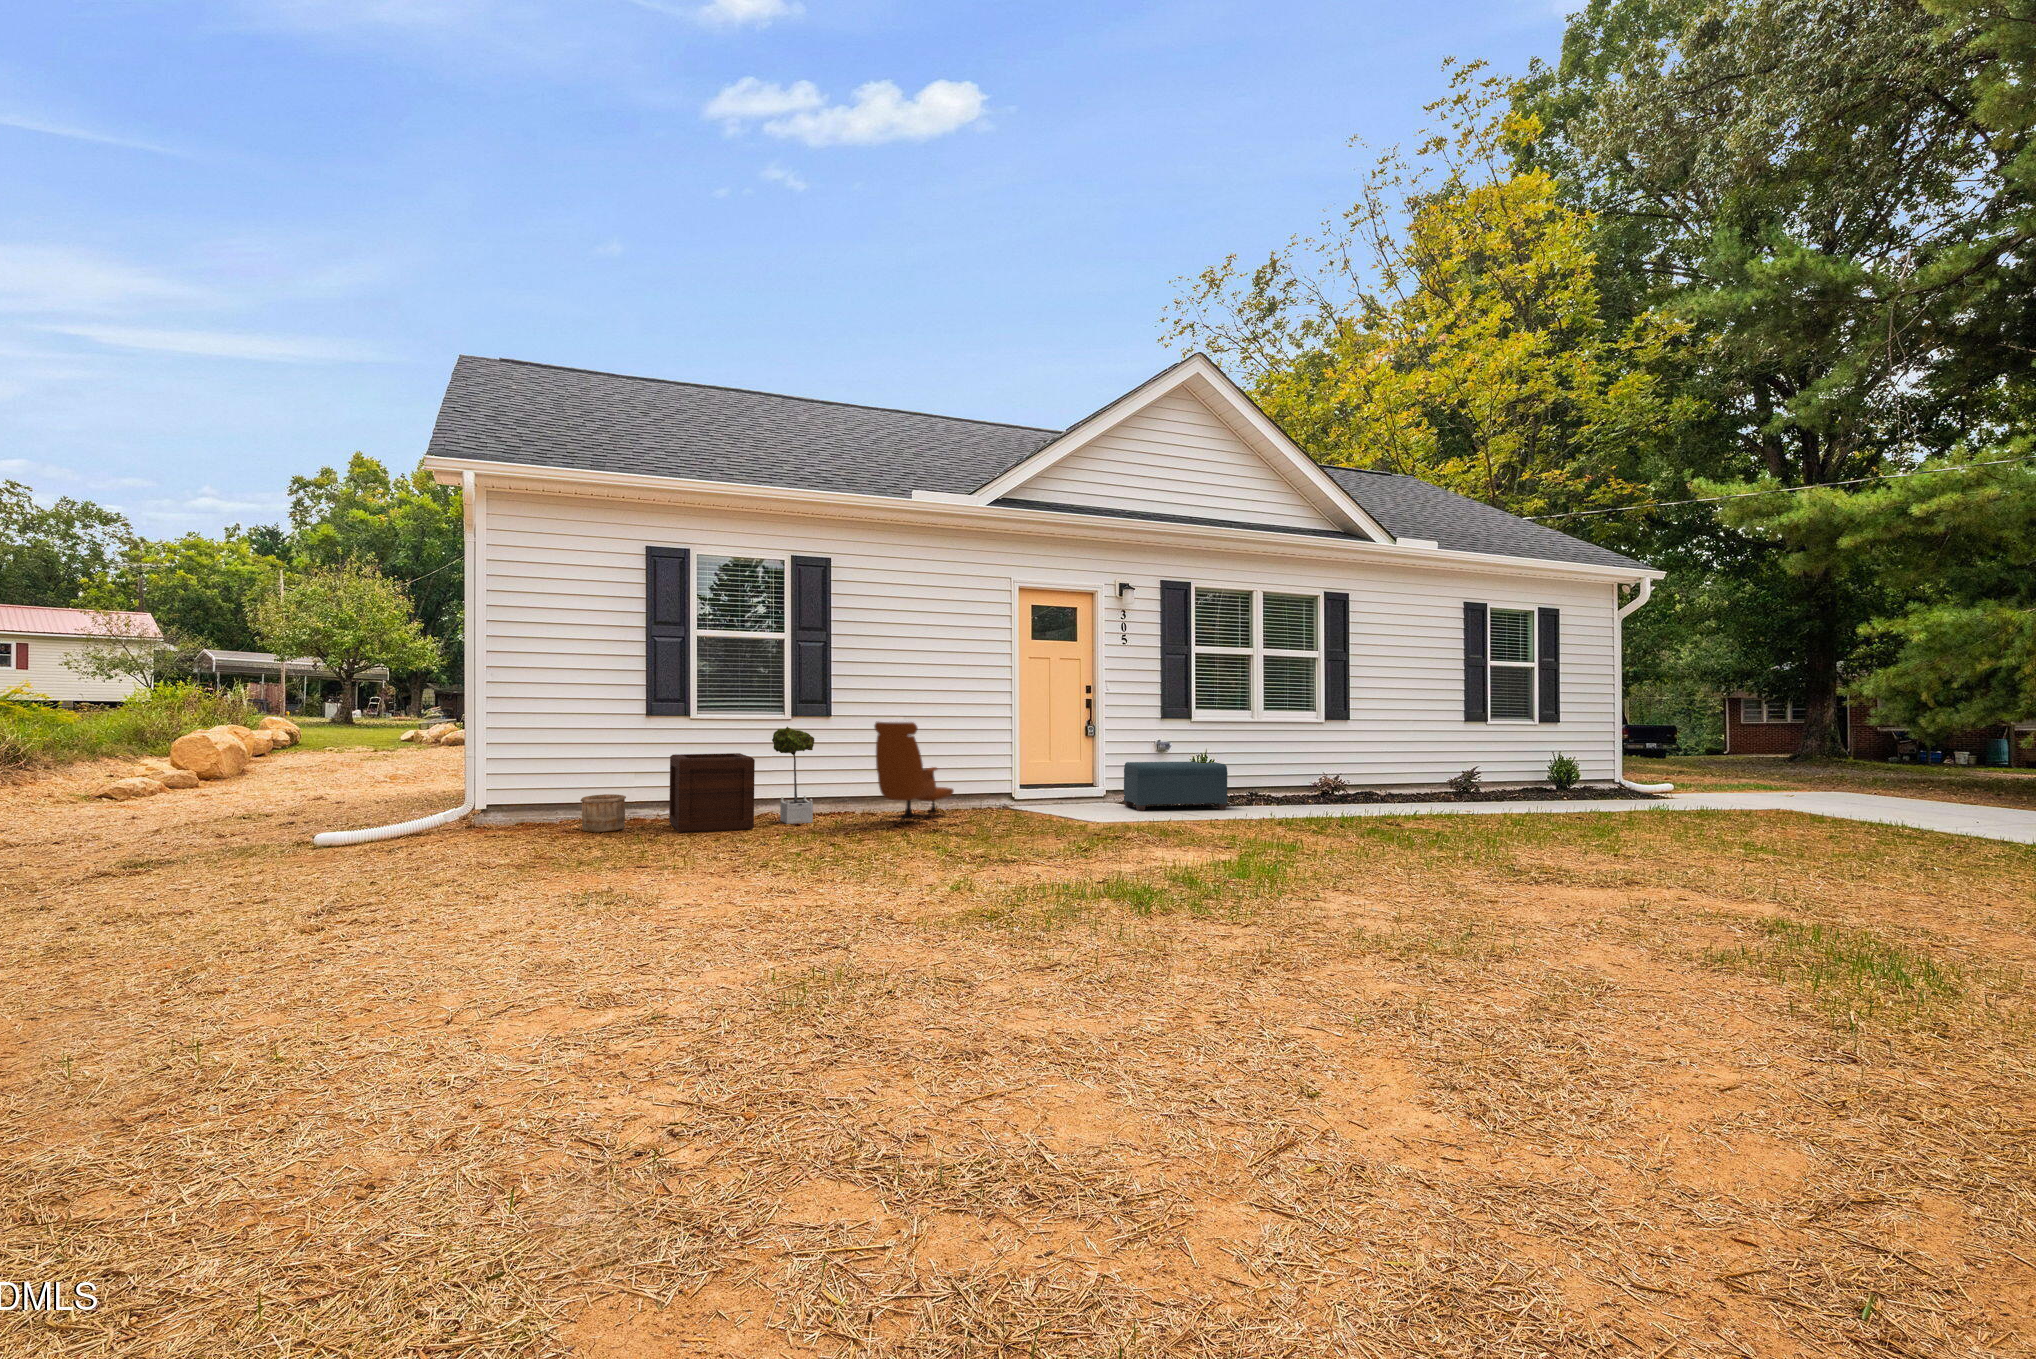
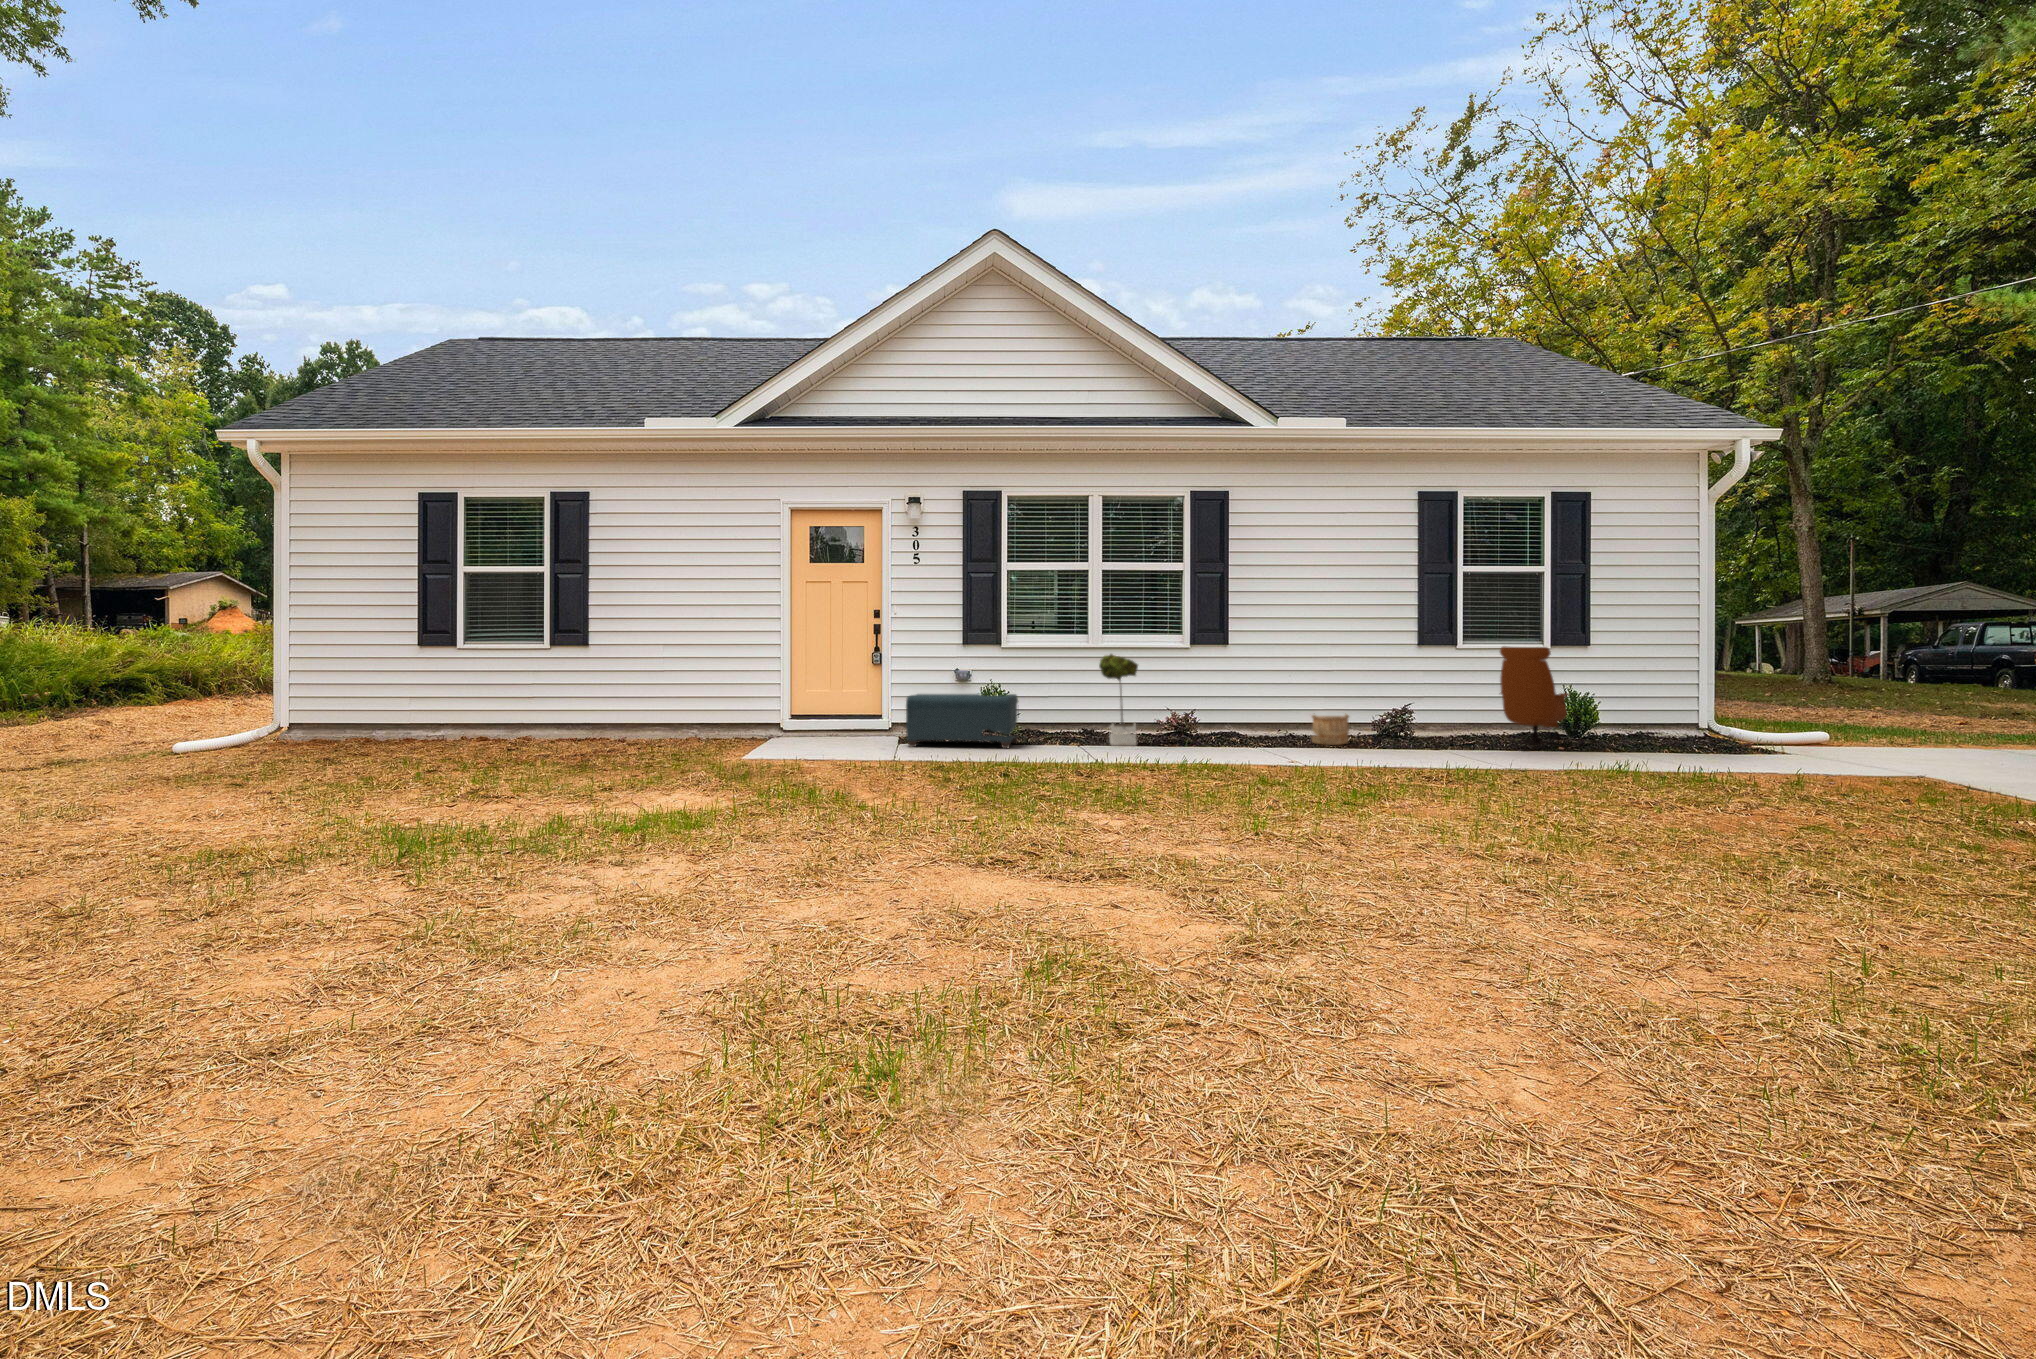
lounge chair: present [874,722,954,826] -> present [1500,646,1574,750]
potted tree: present [772,727,814,824] -> present [1099,654,1138,746]
wooden crate: present [669,753,755,833] -> none [405,681,510,753]
wooden bucket: present [581,794,626,832] -> present [1312,714,1349,745]

